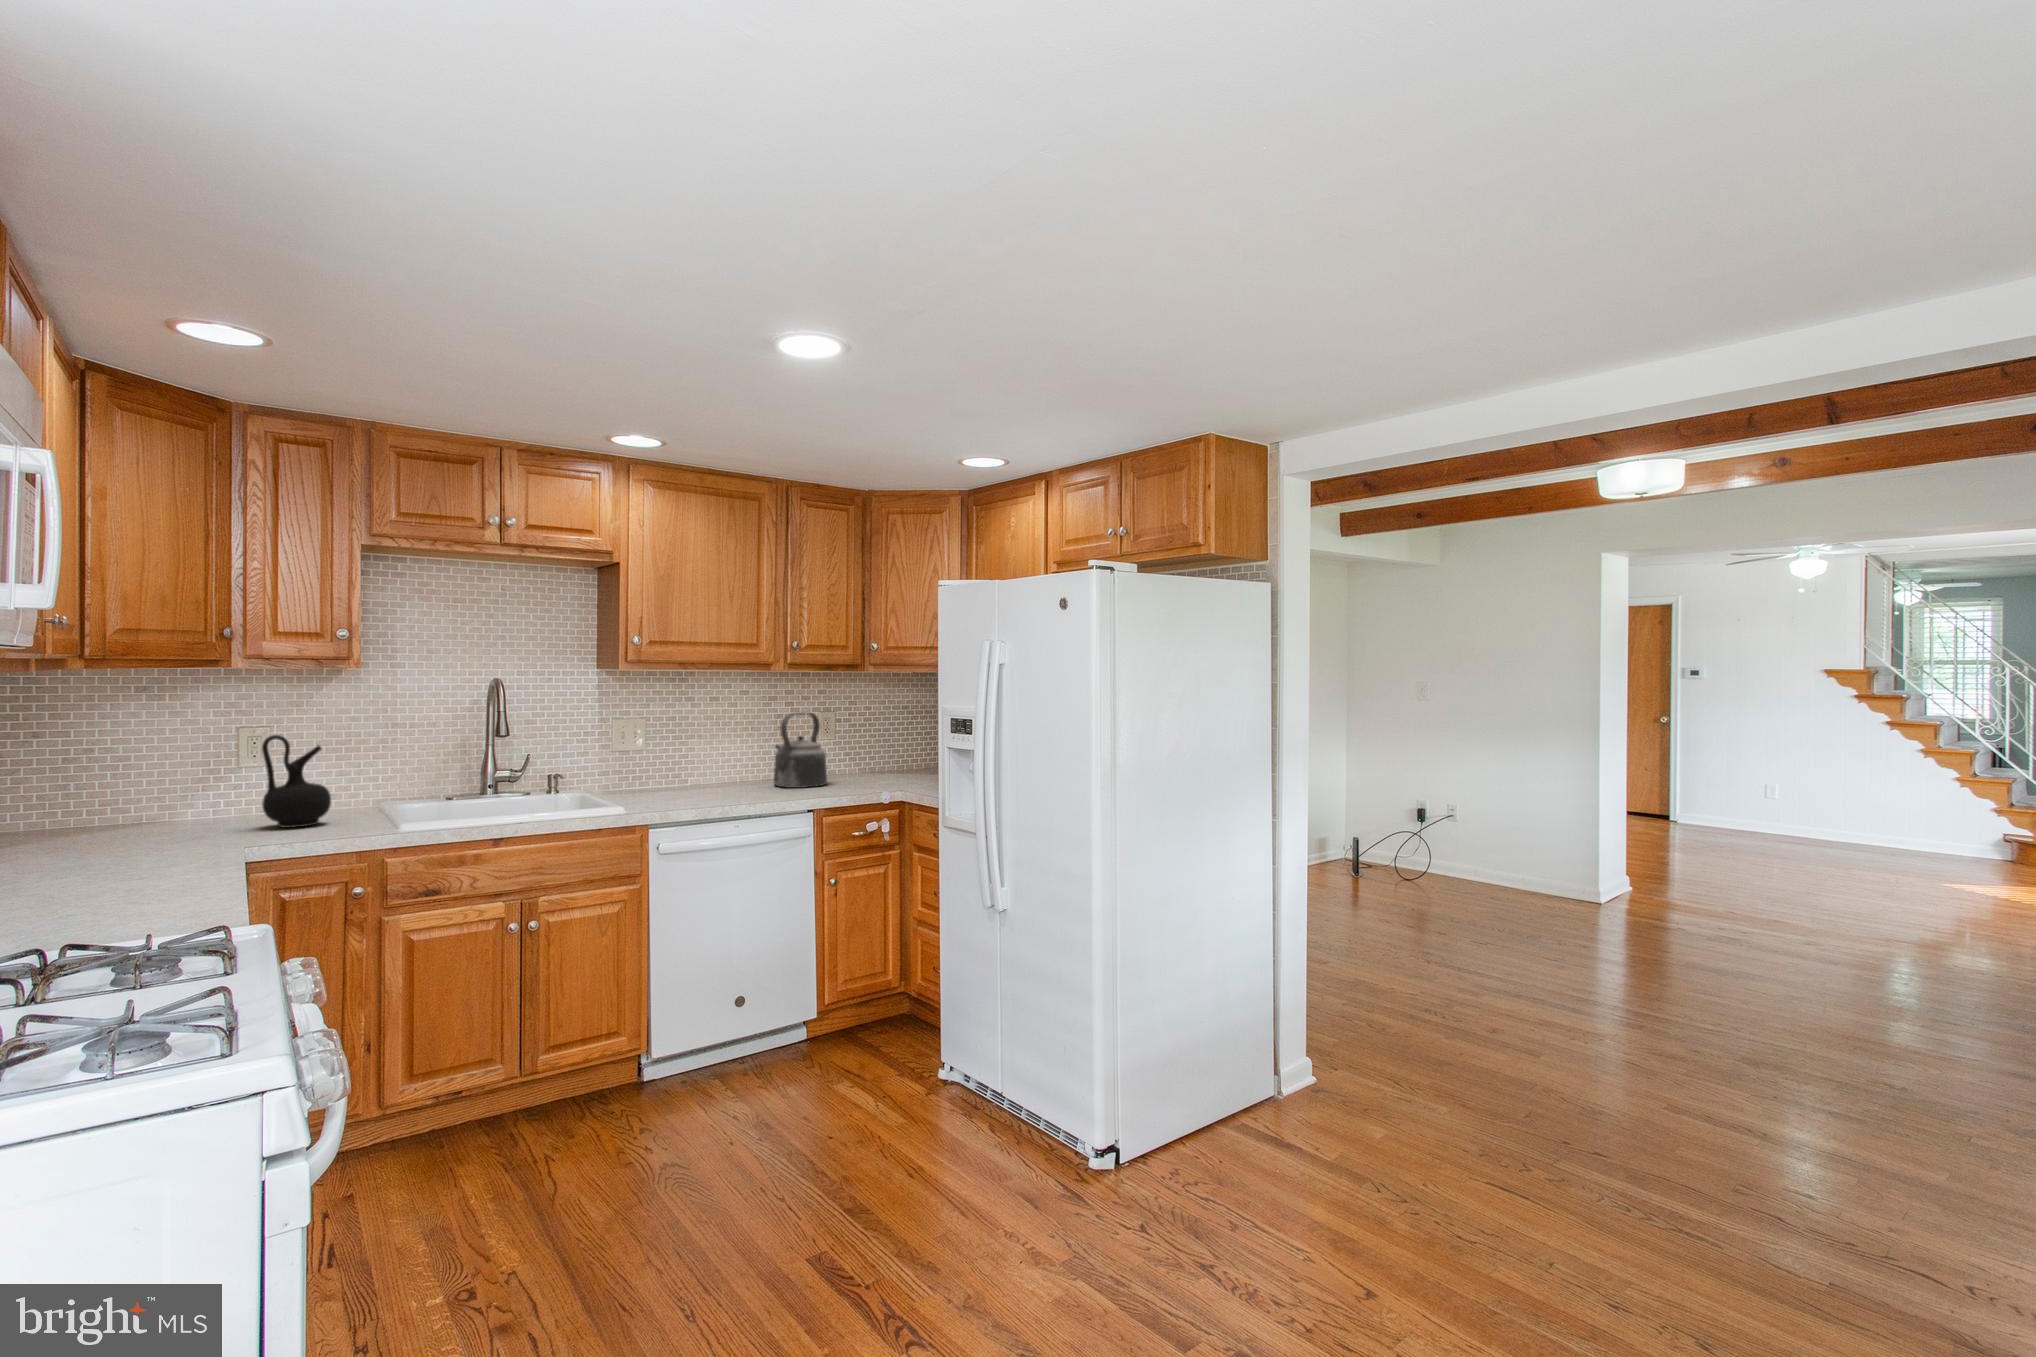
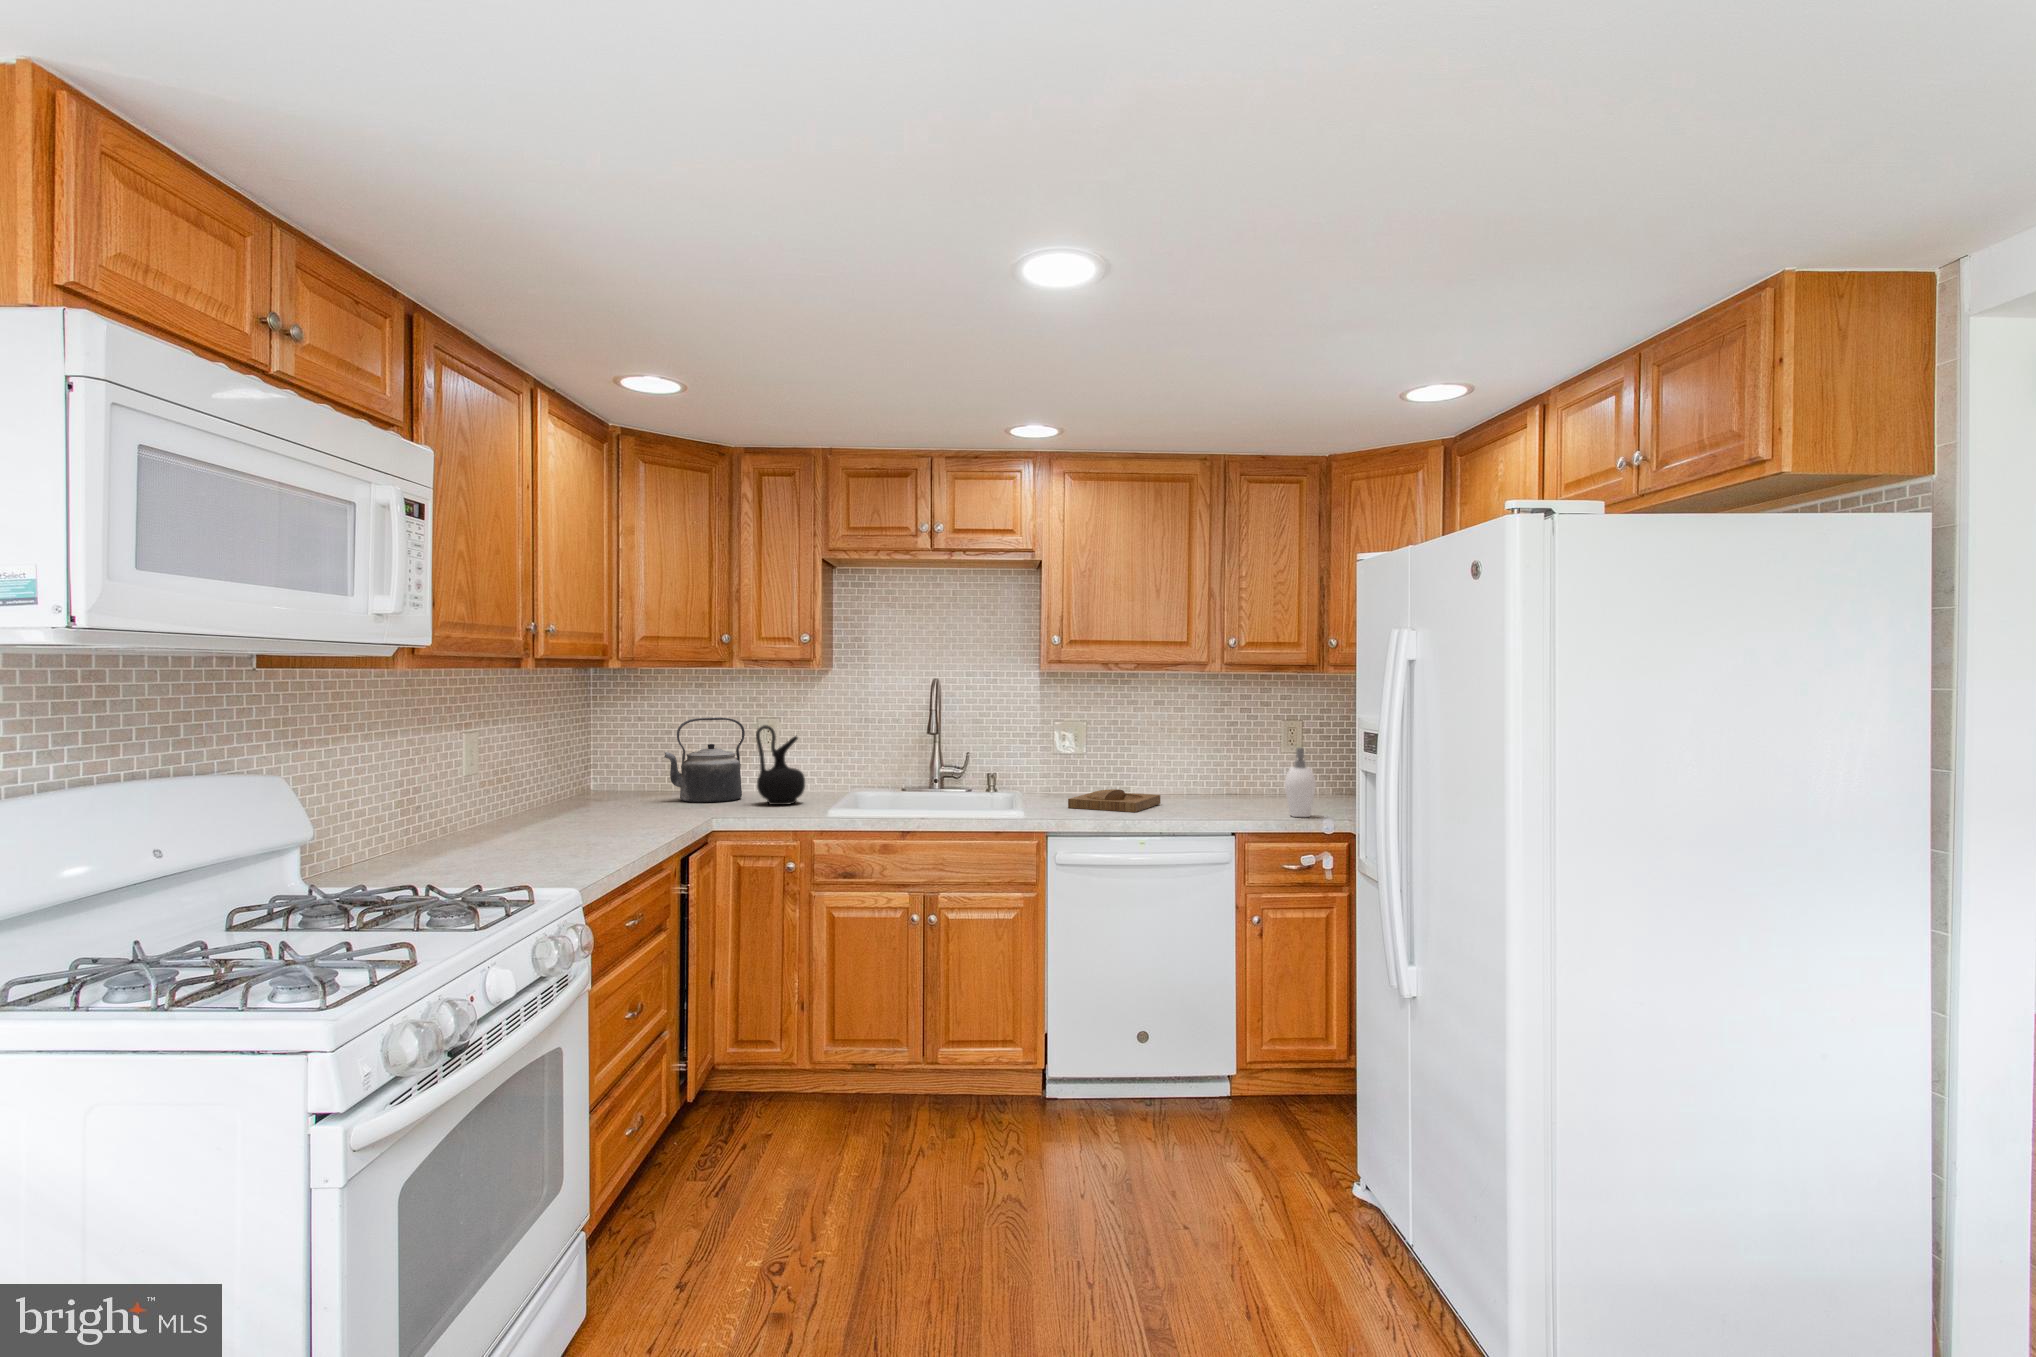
kettle: present [774,713,827,788] -> present [664,718,745,803]
soap dispenser: none [851,736,884,794] -> present [1285,748,1316,817]
tray: none [651,782,732,802] -> present [1068,789,1160,812]

